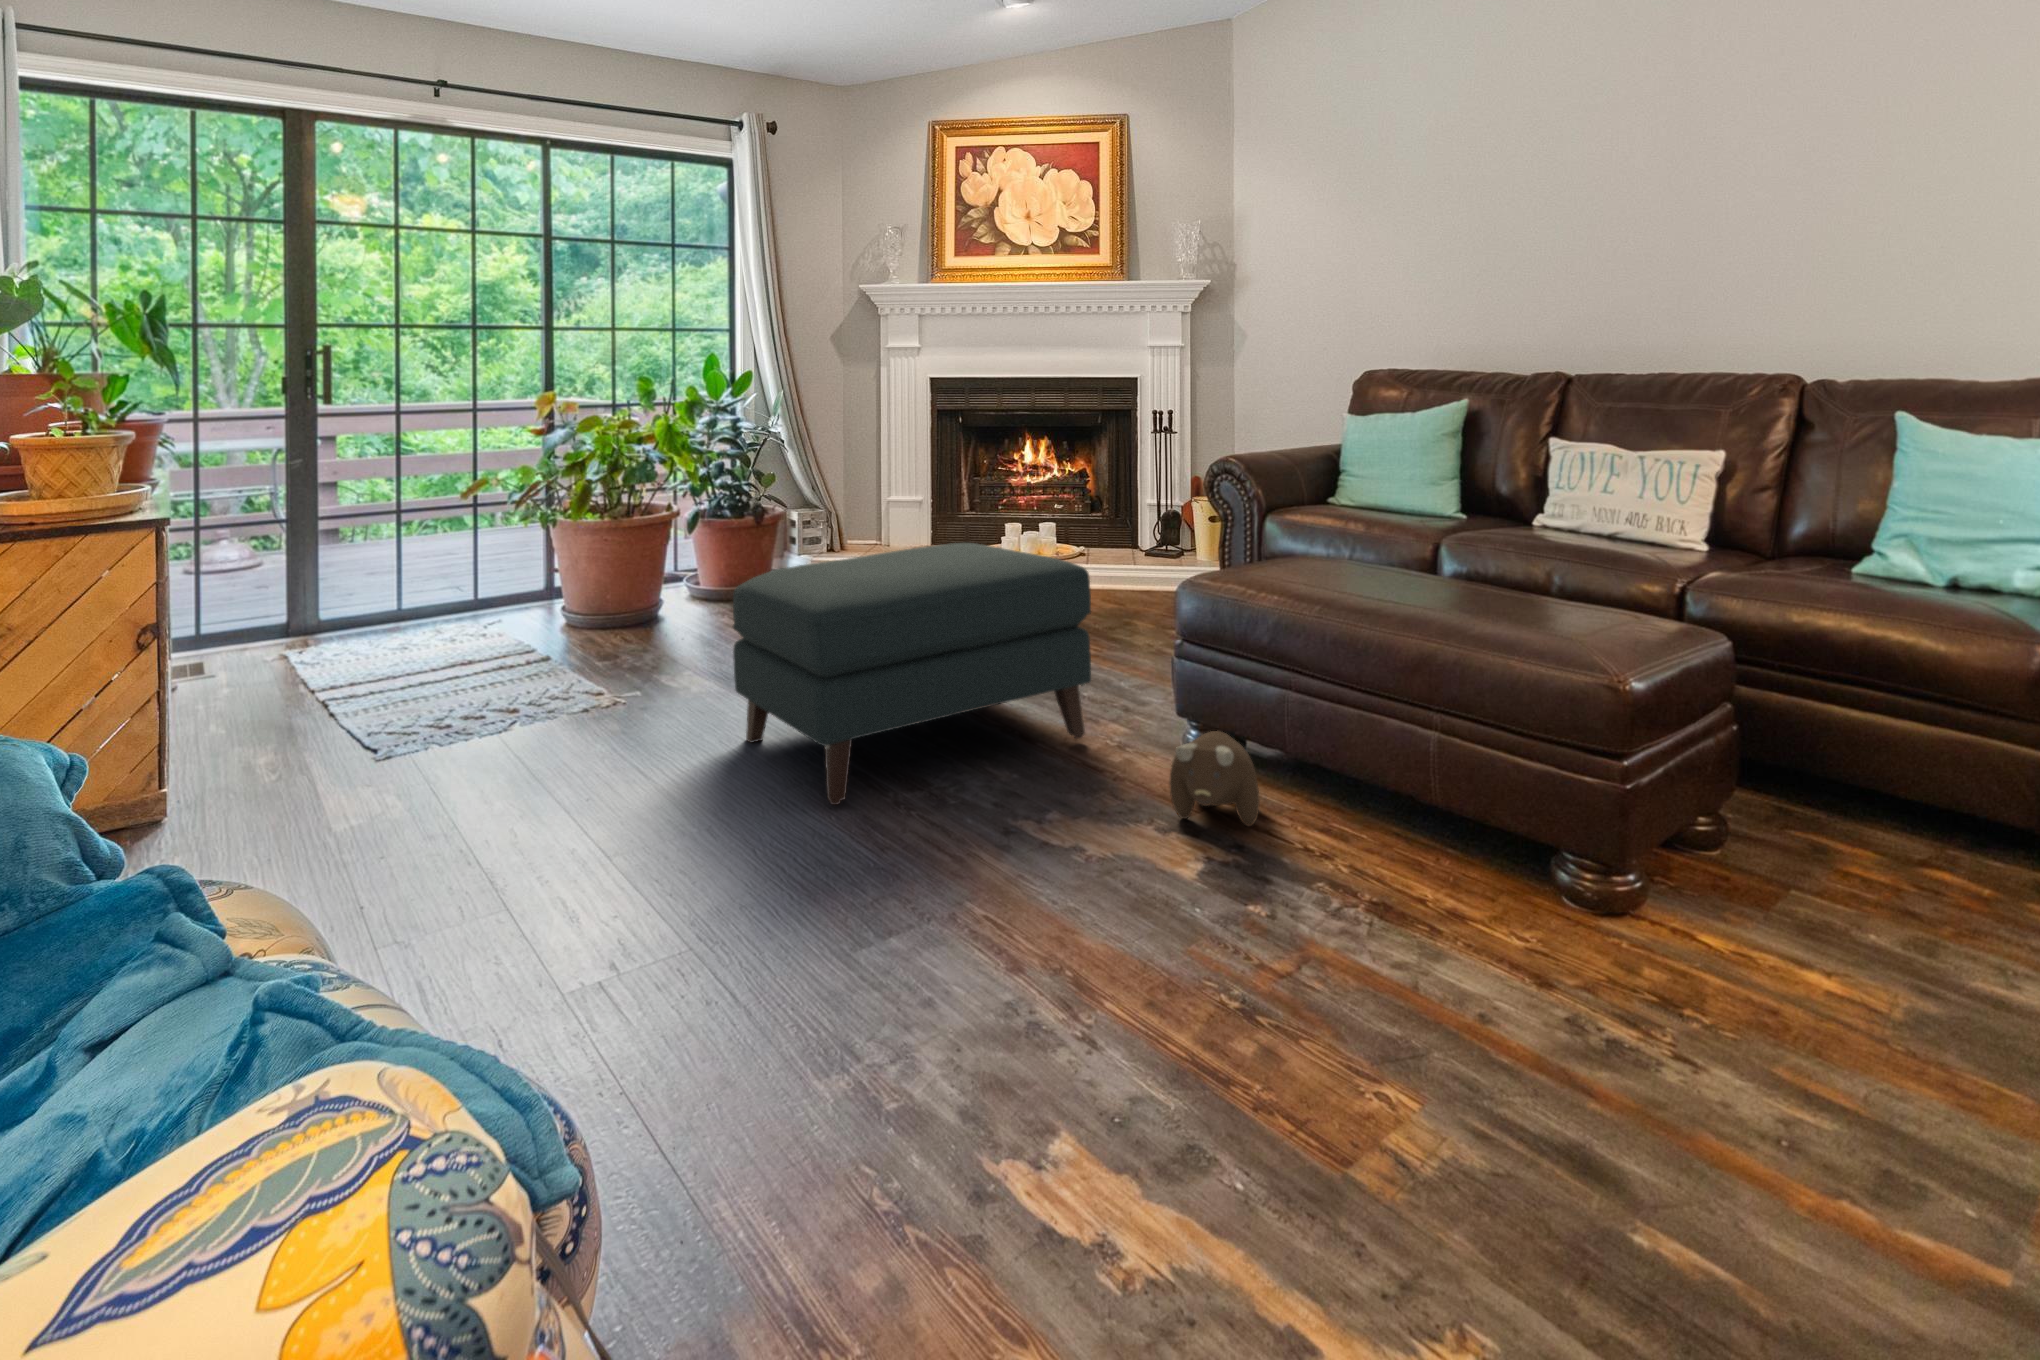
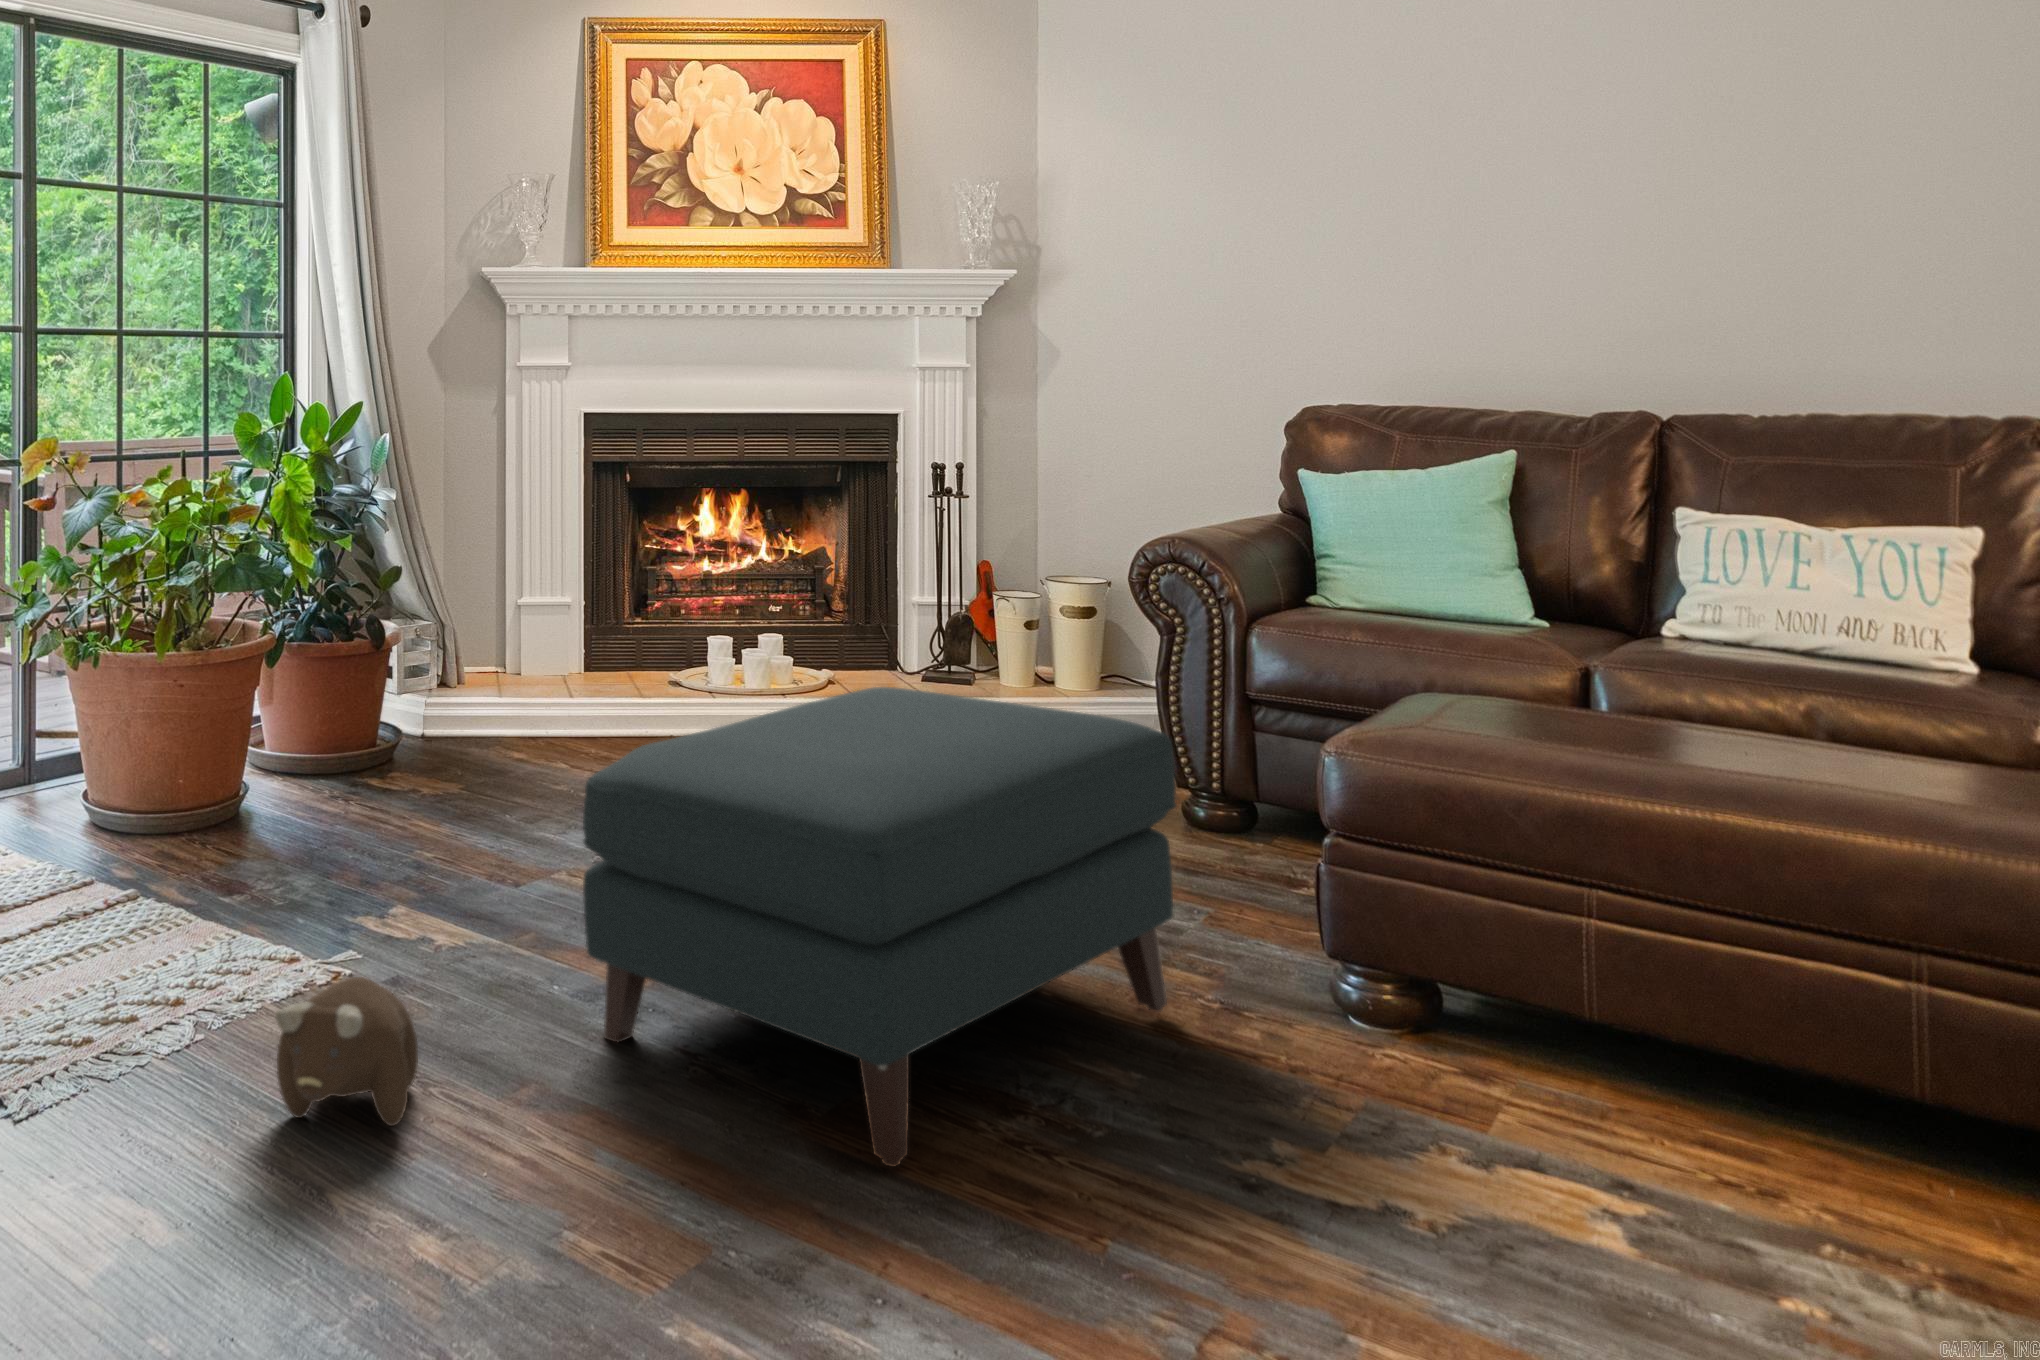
plush toy: present [1169,731,1260,826] -> present [275,977,418,1126]

